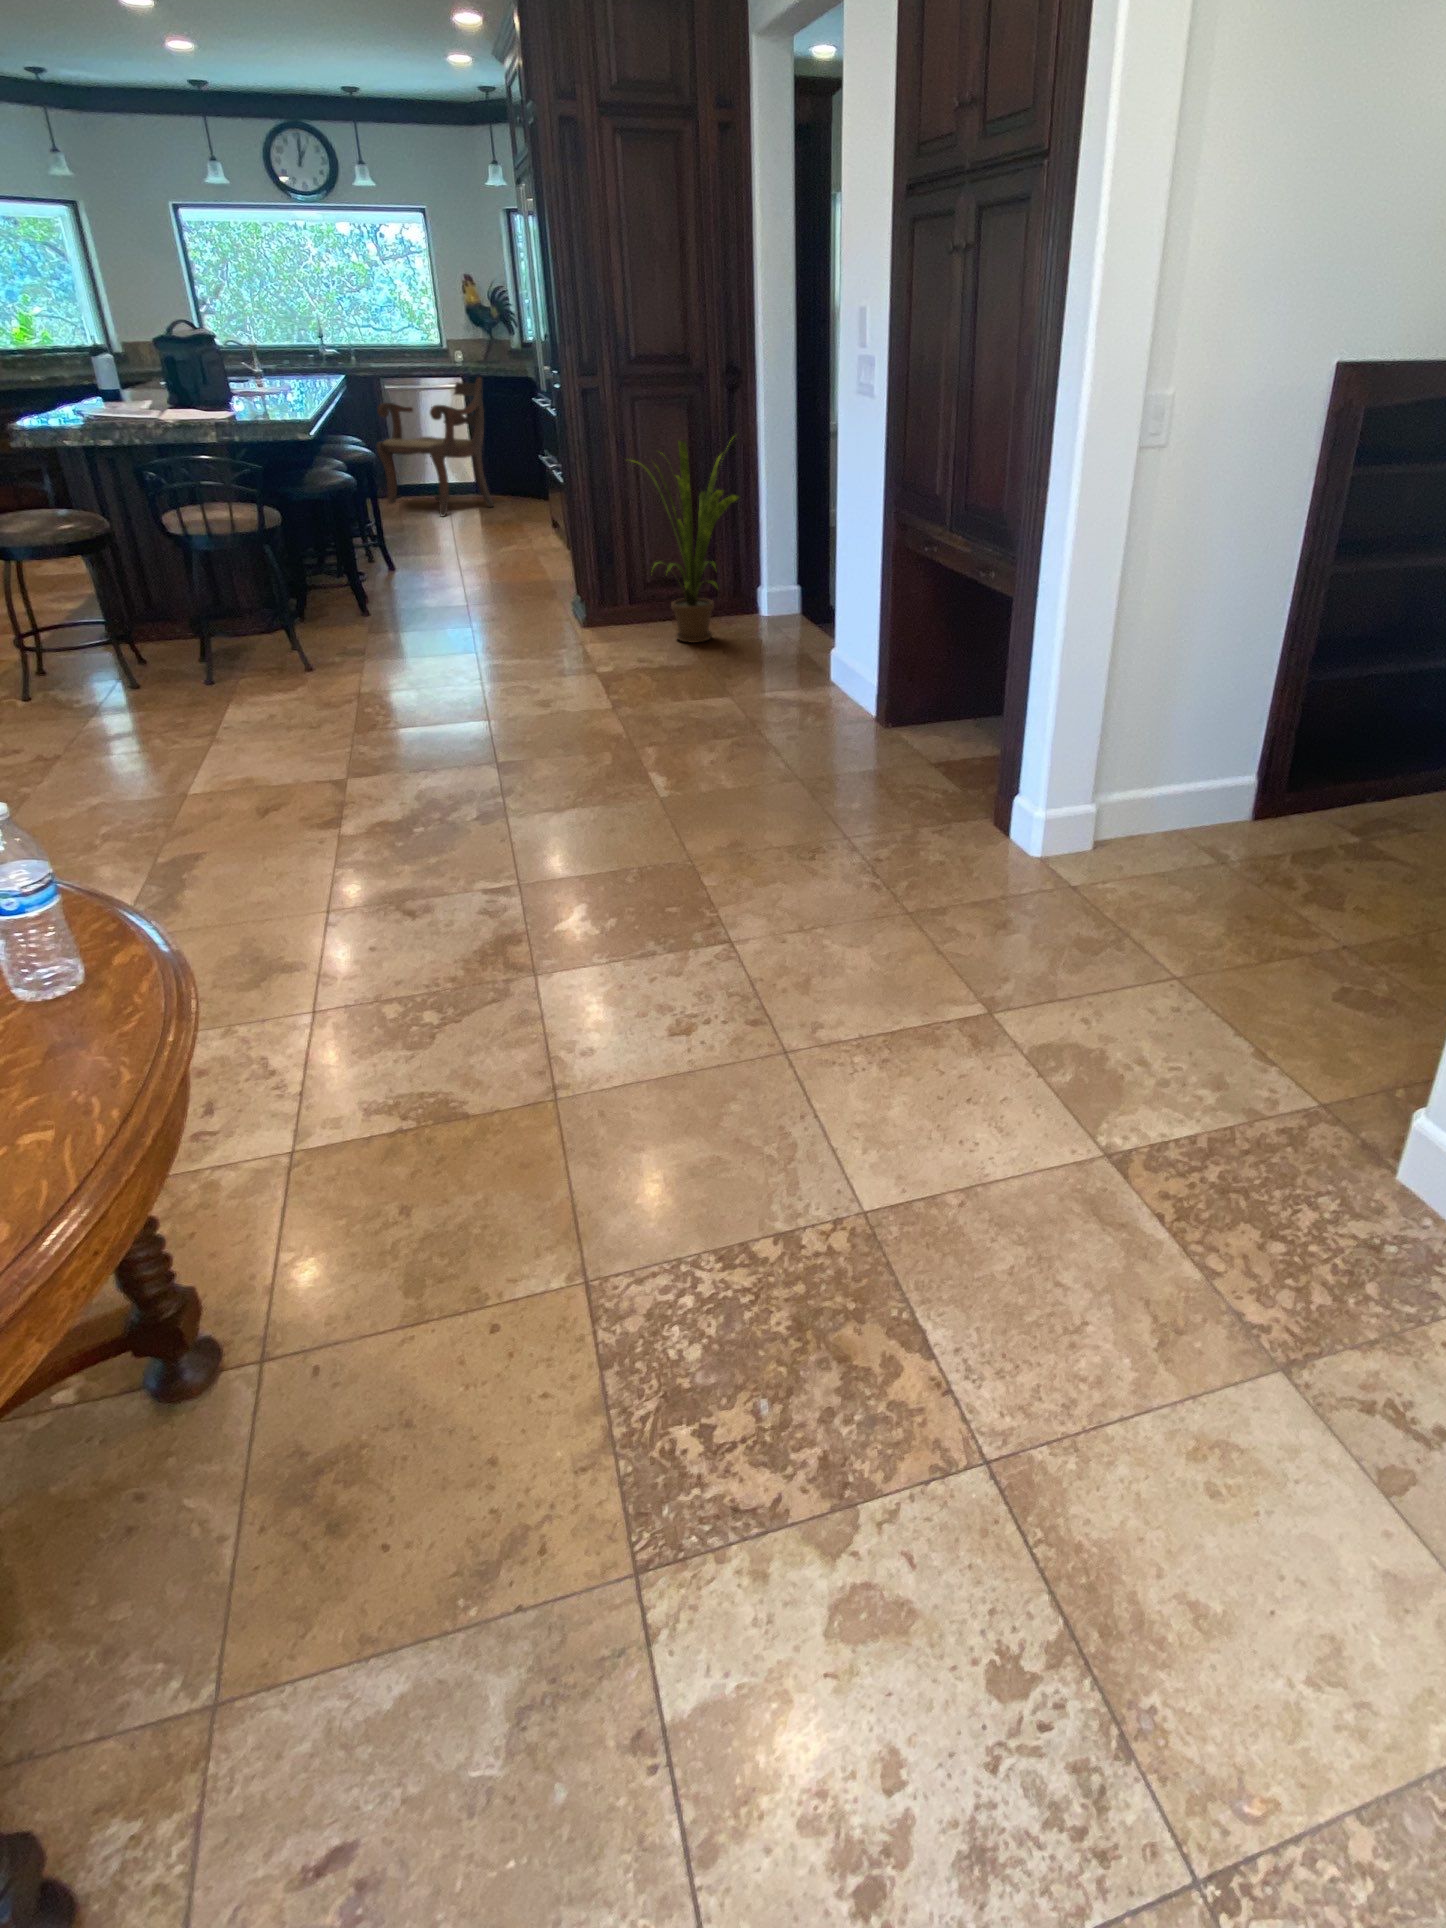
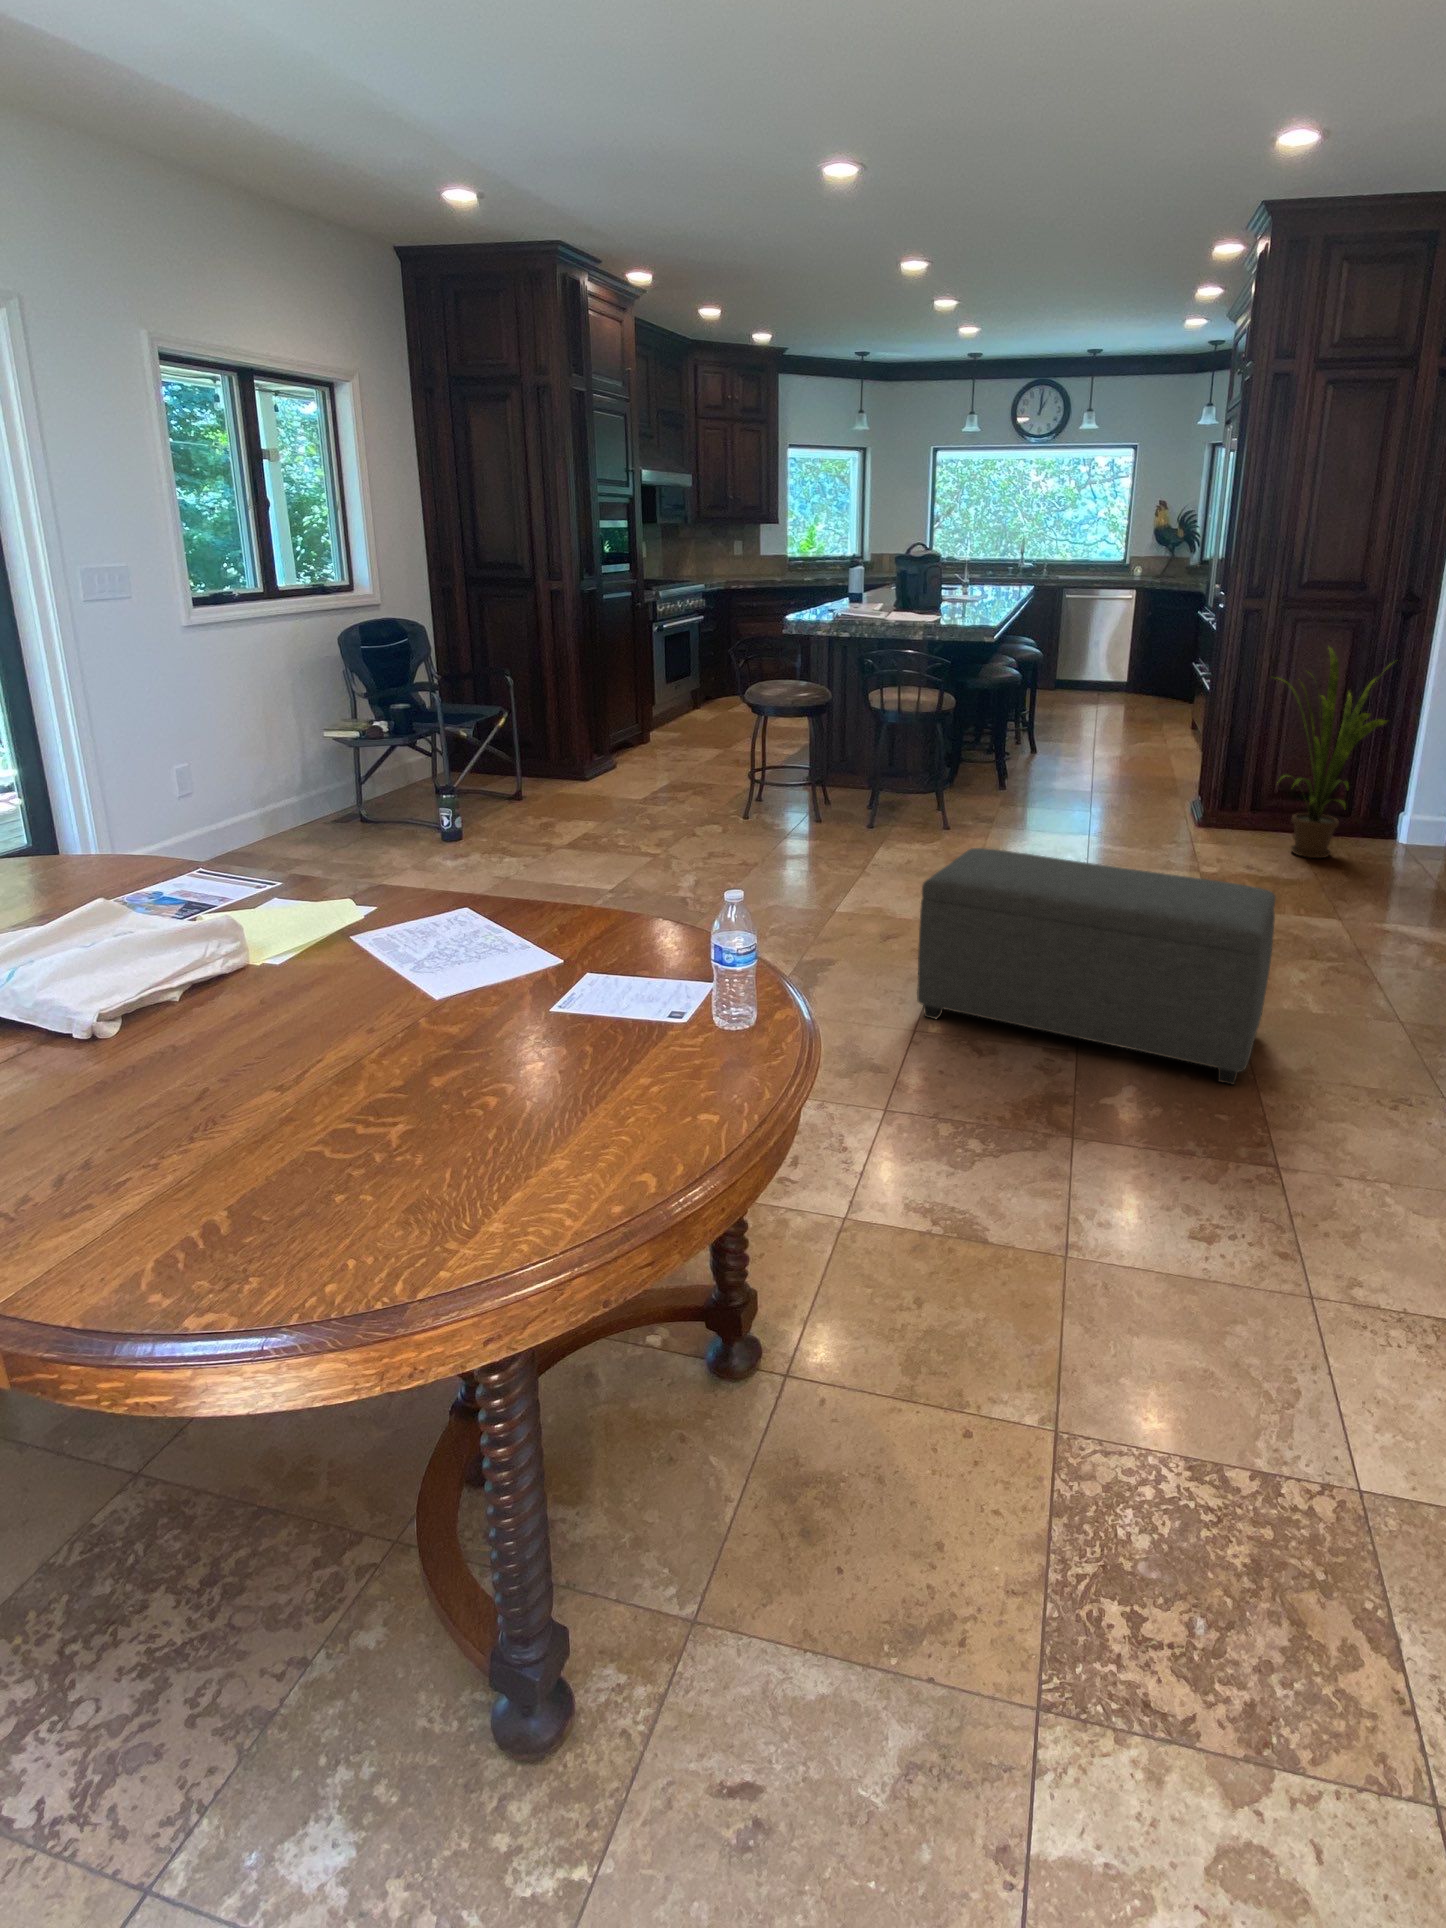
armchair: present [377,377,494,516] -> none [1044,586,1154,708]
ottoman: none [291,677,687,892] -> present [917,848,1276,1085]

